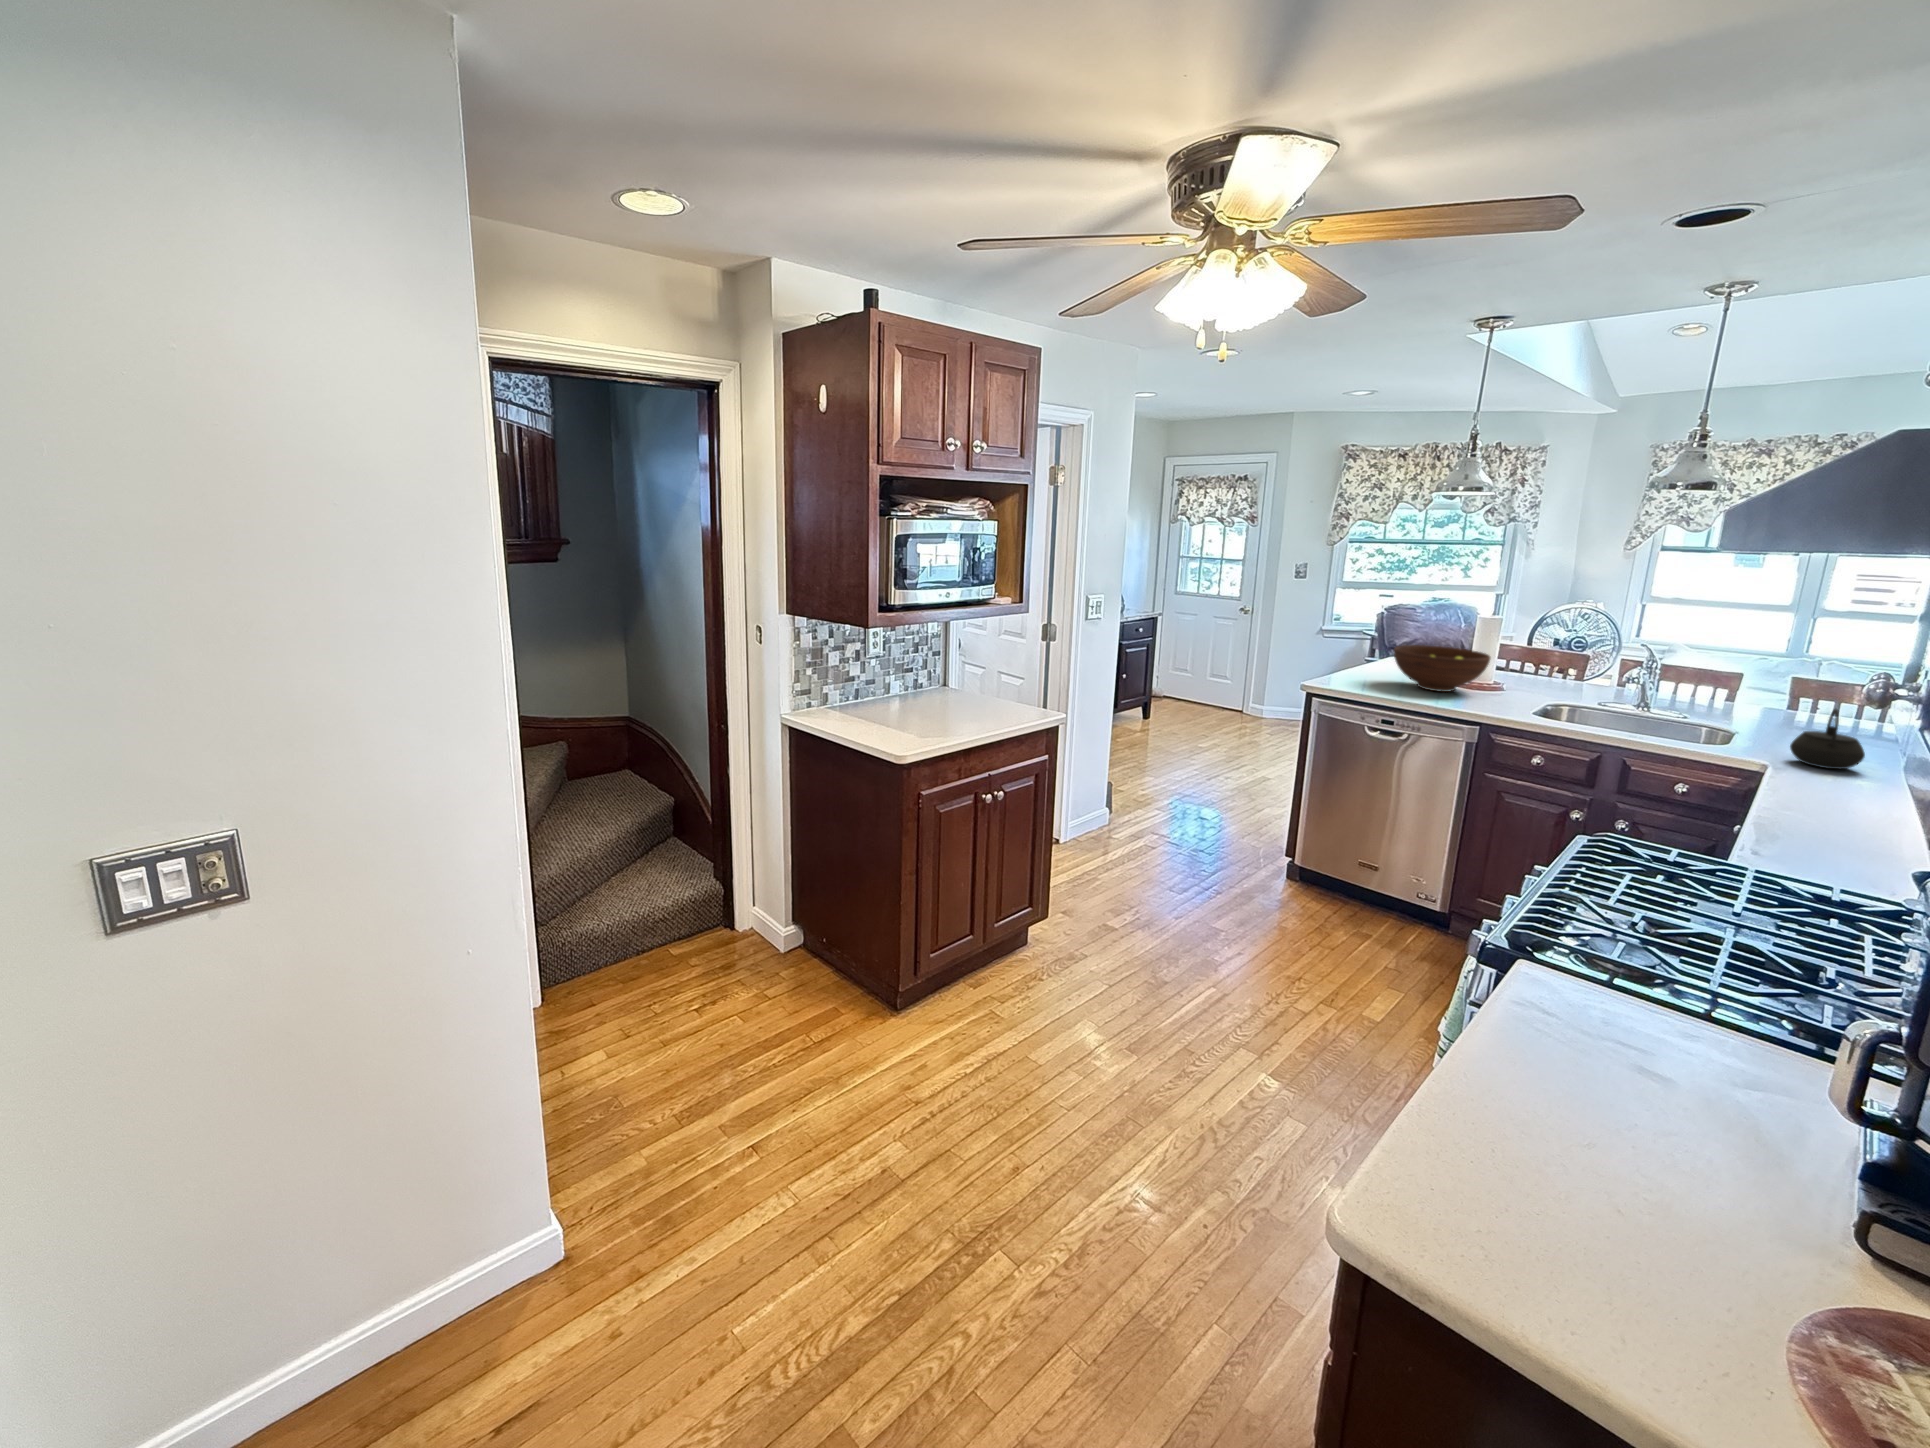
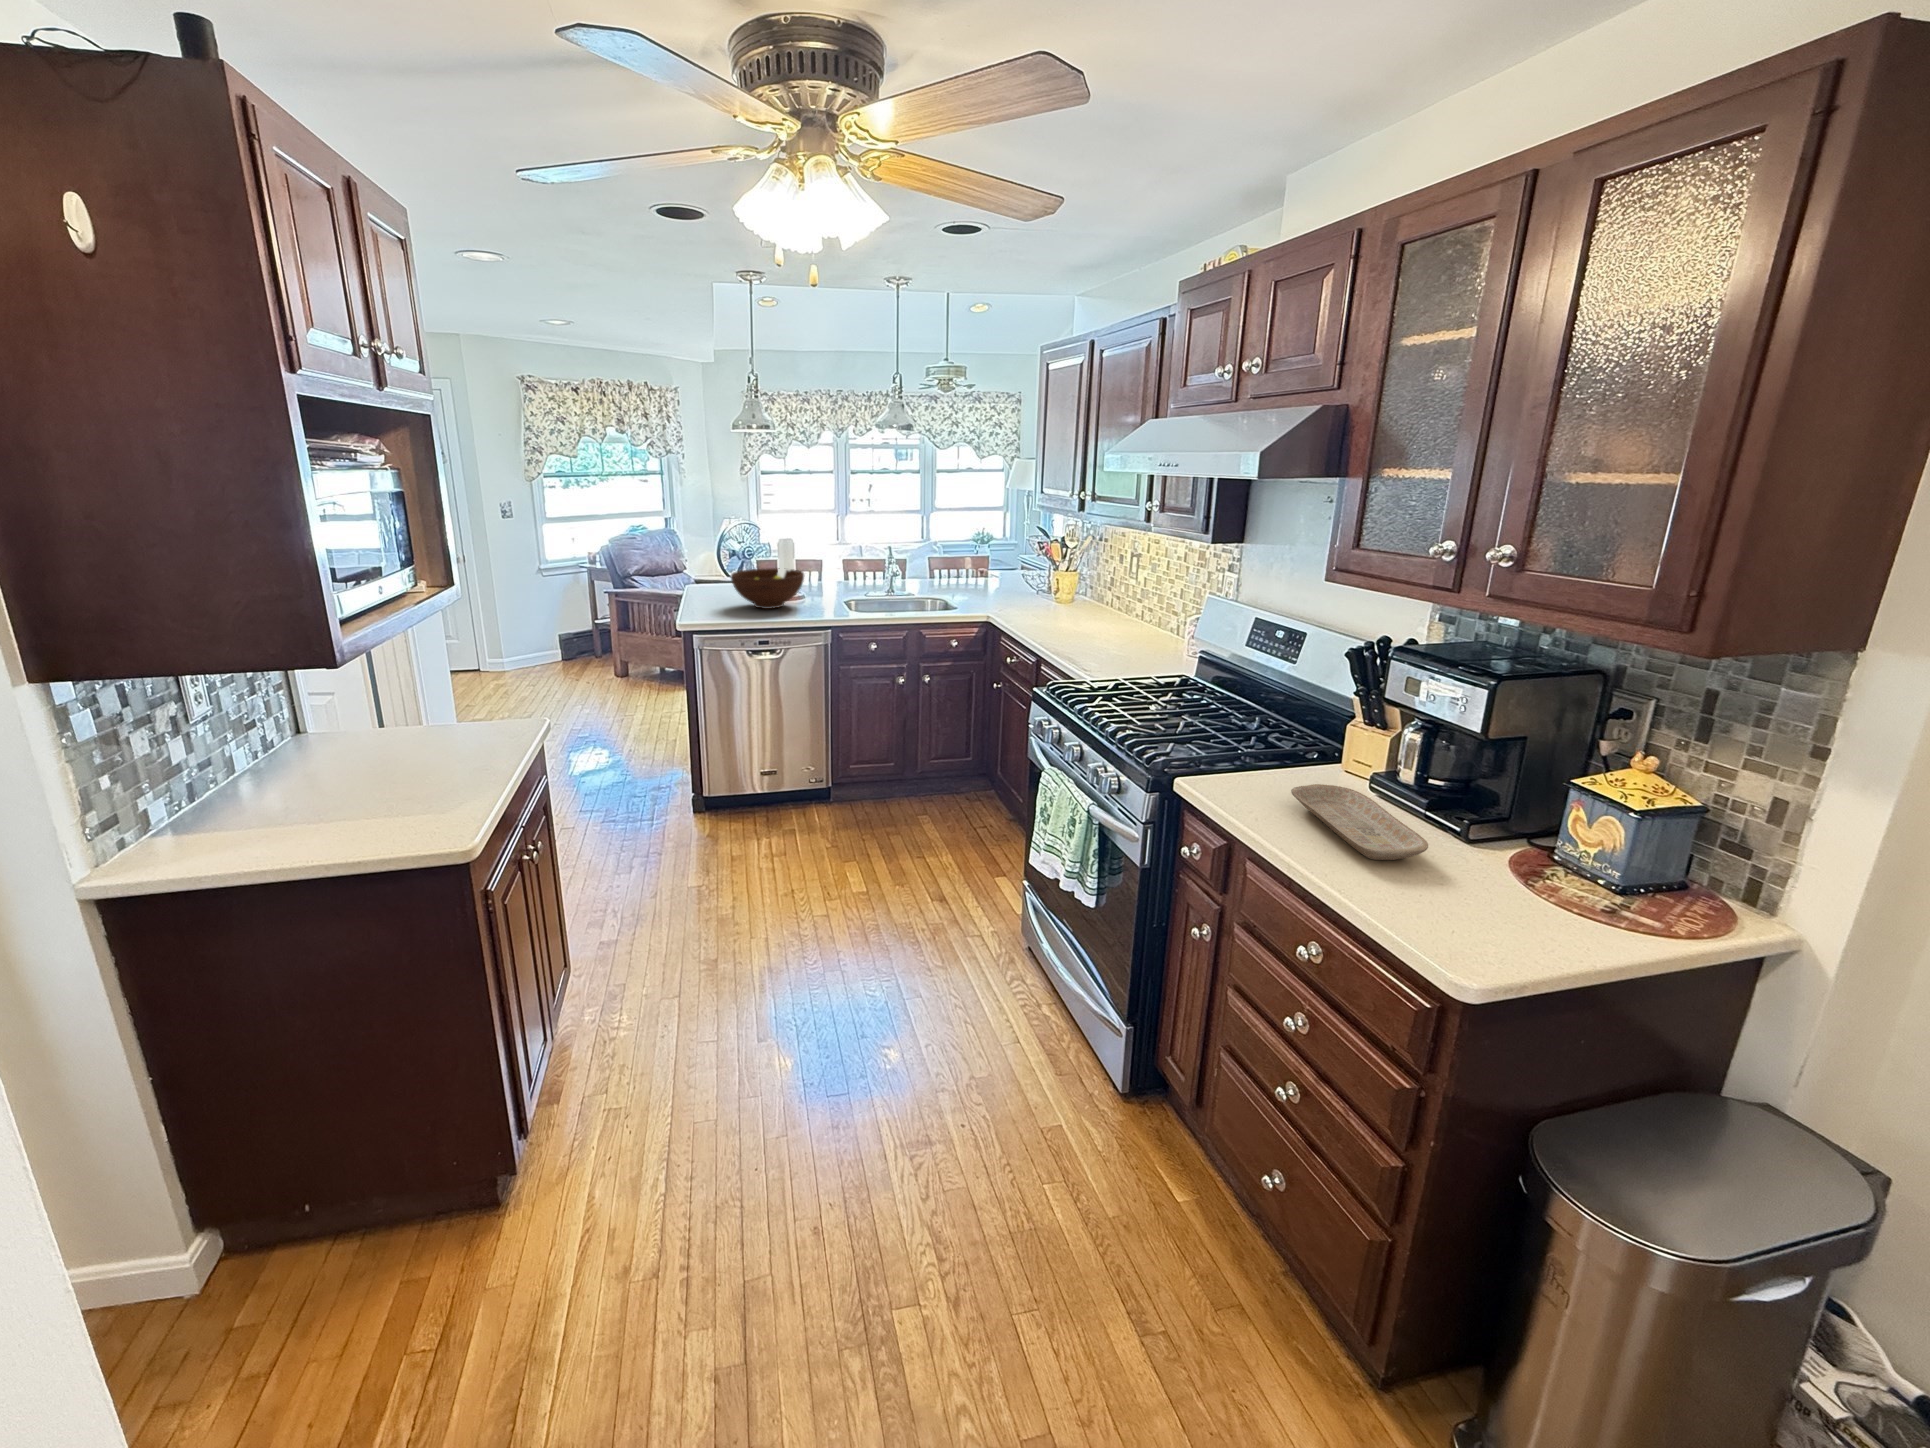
kettle: present [1790,709,1865,769] -> none [996,573,1029,612]
tray: none [1535,1017,1746,1150] -> present [1291,784,1428,860]

